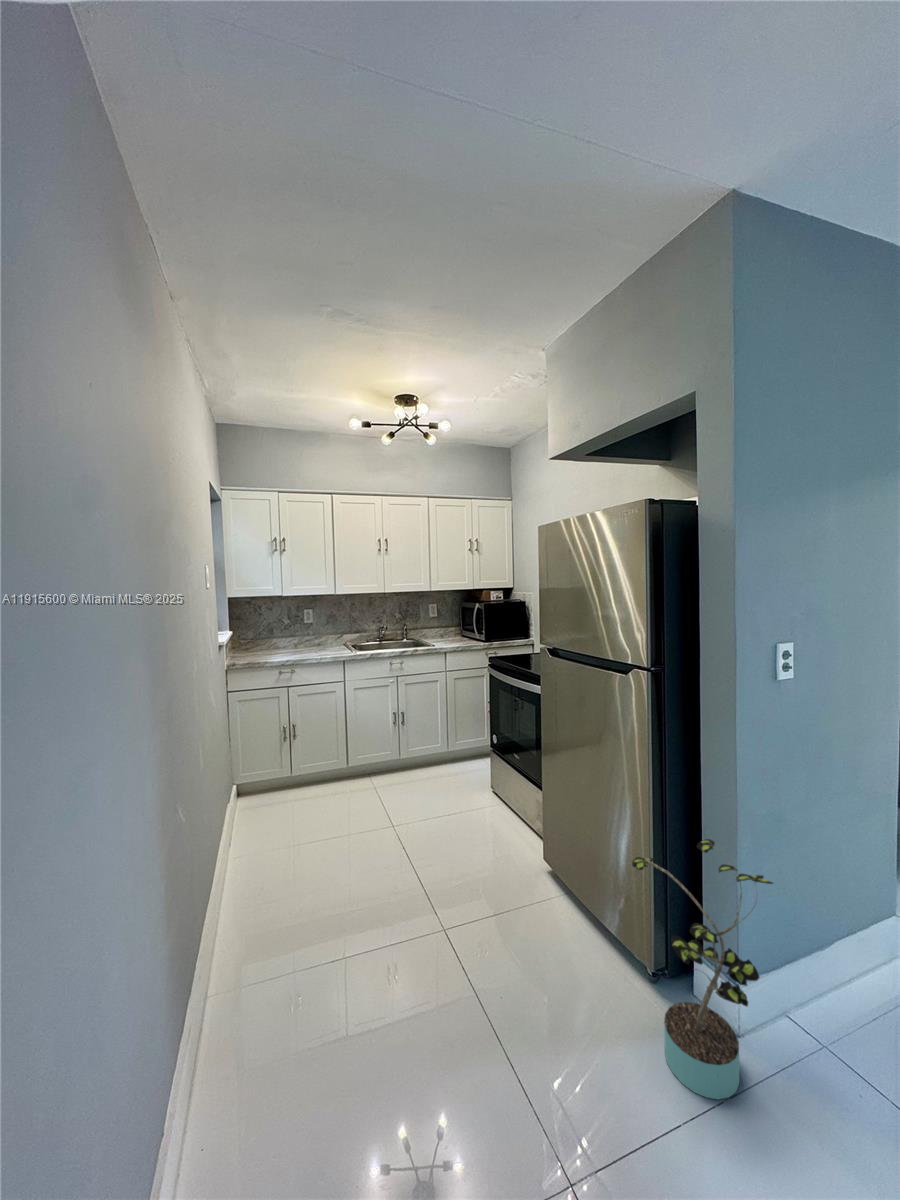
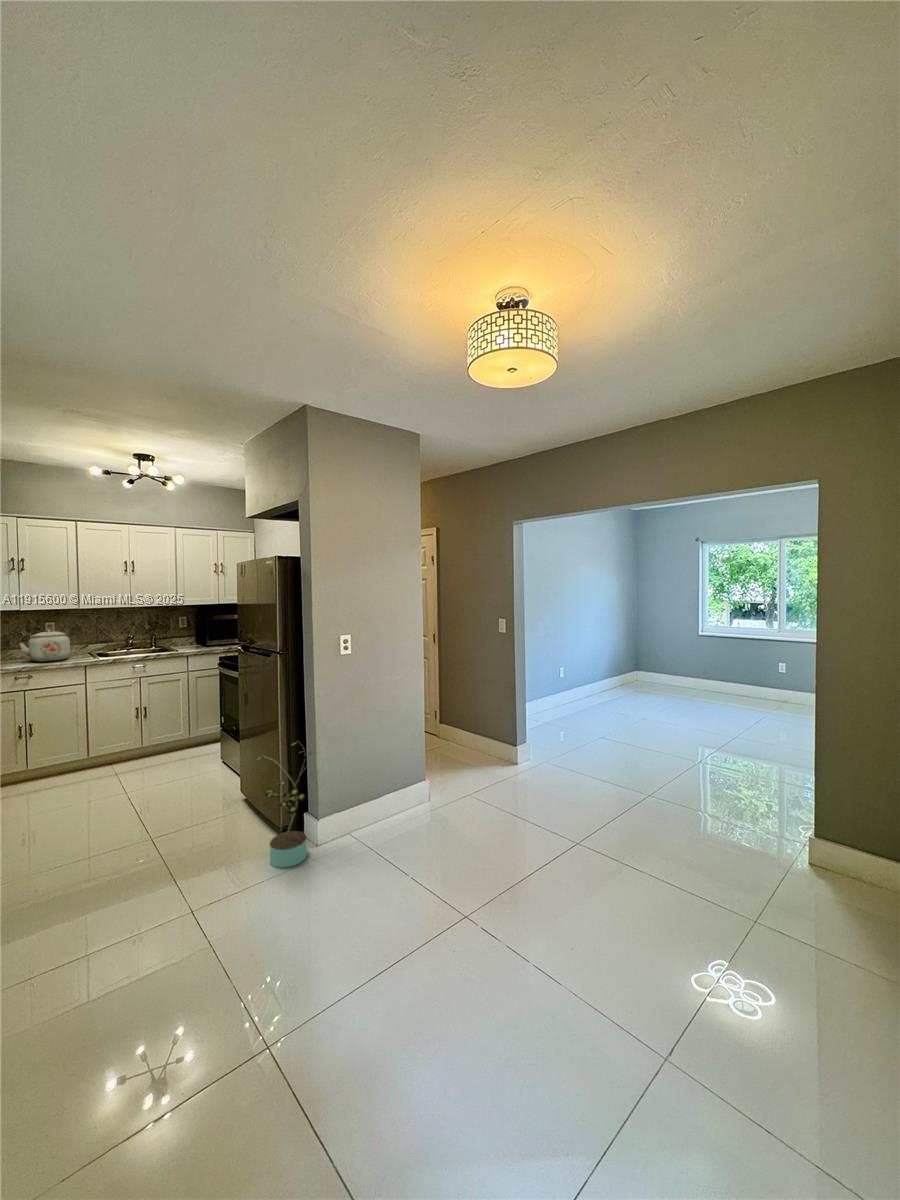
kettle: none [283,617,328,654] -> present [19,630,70,662]

